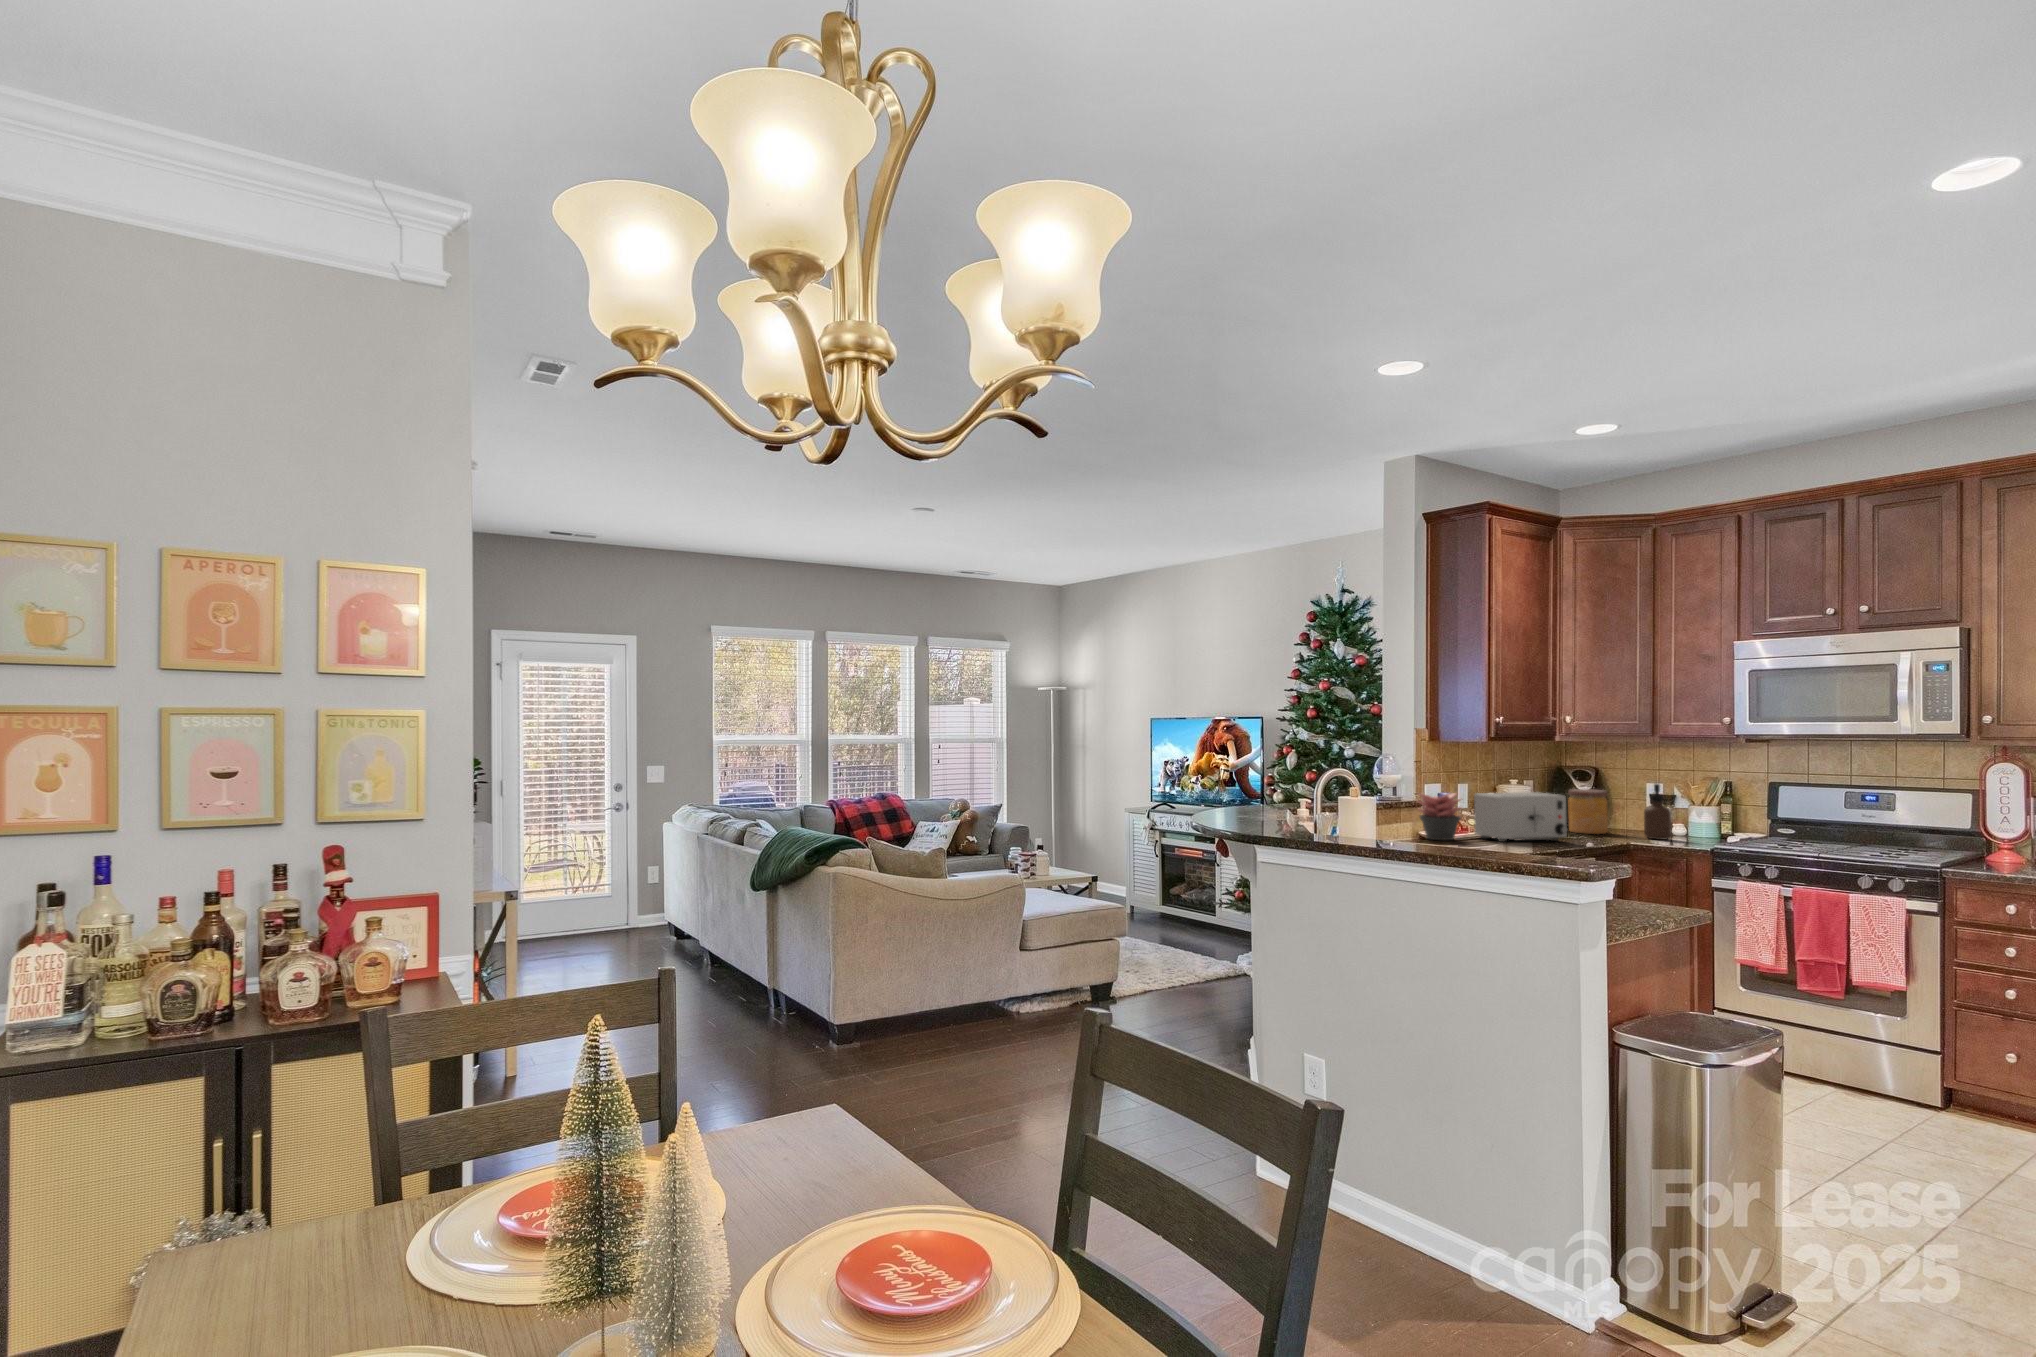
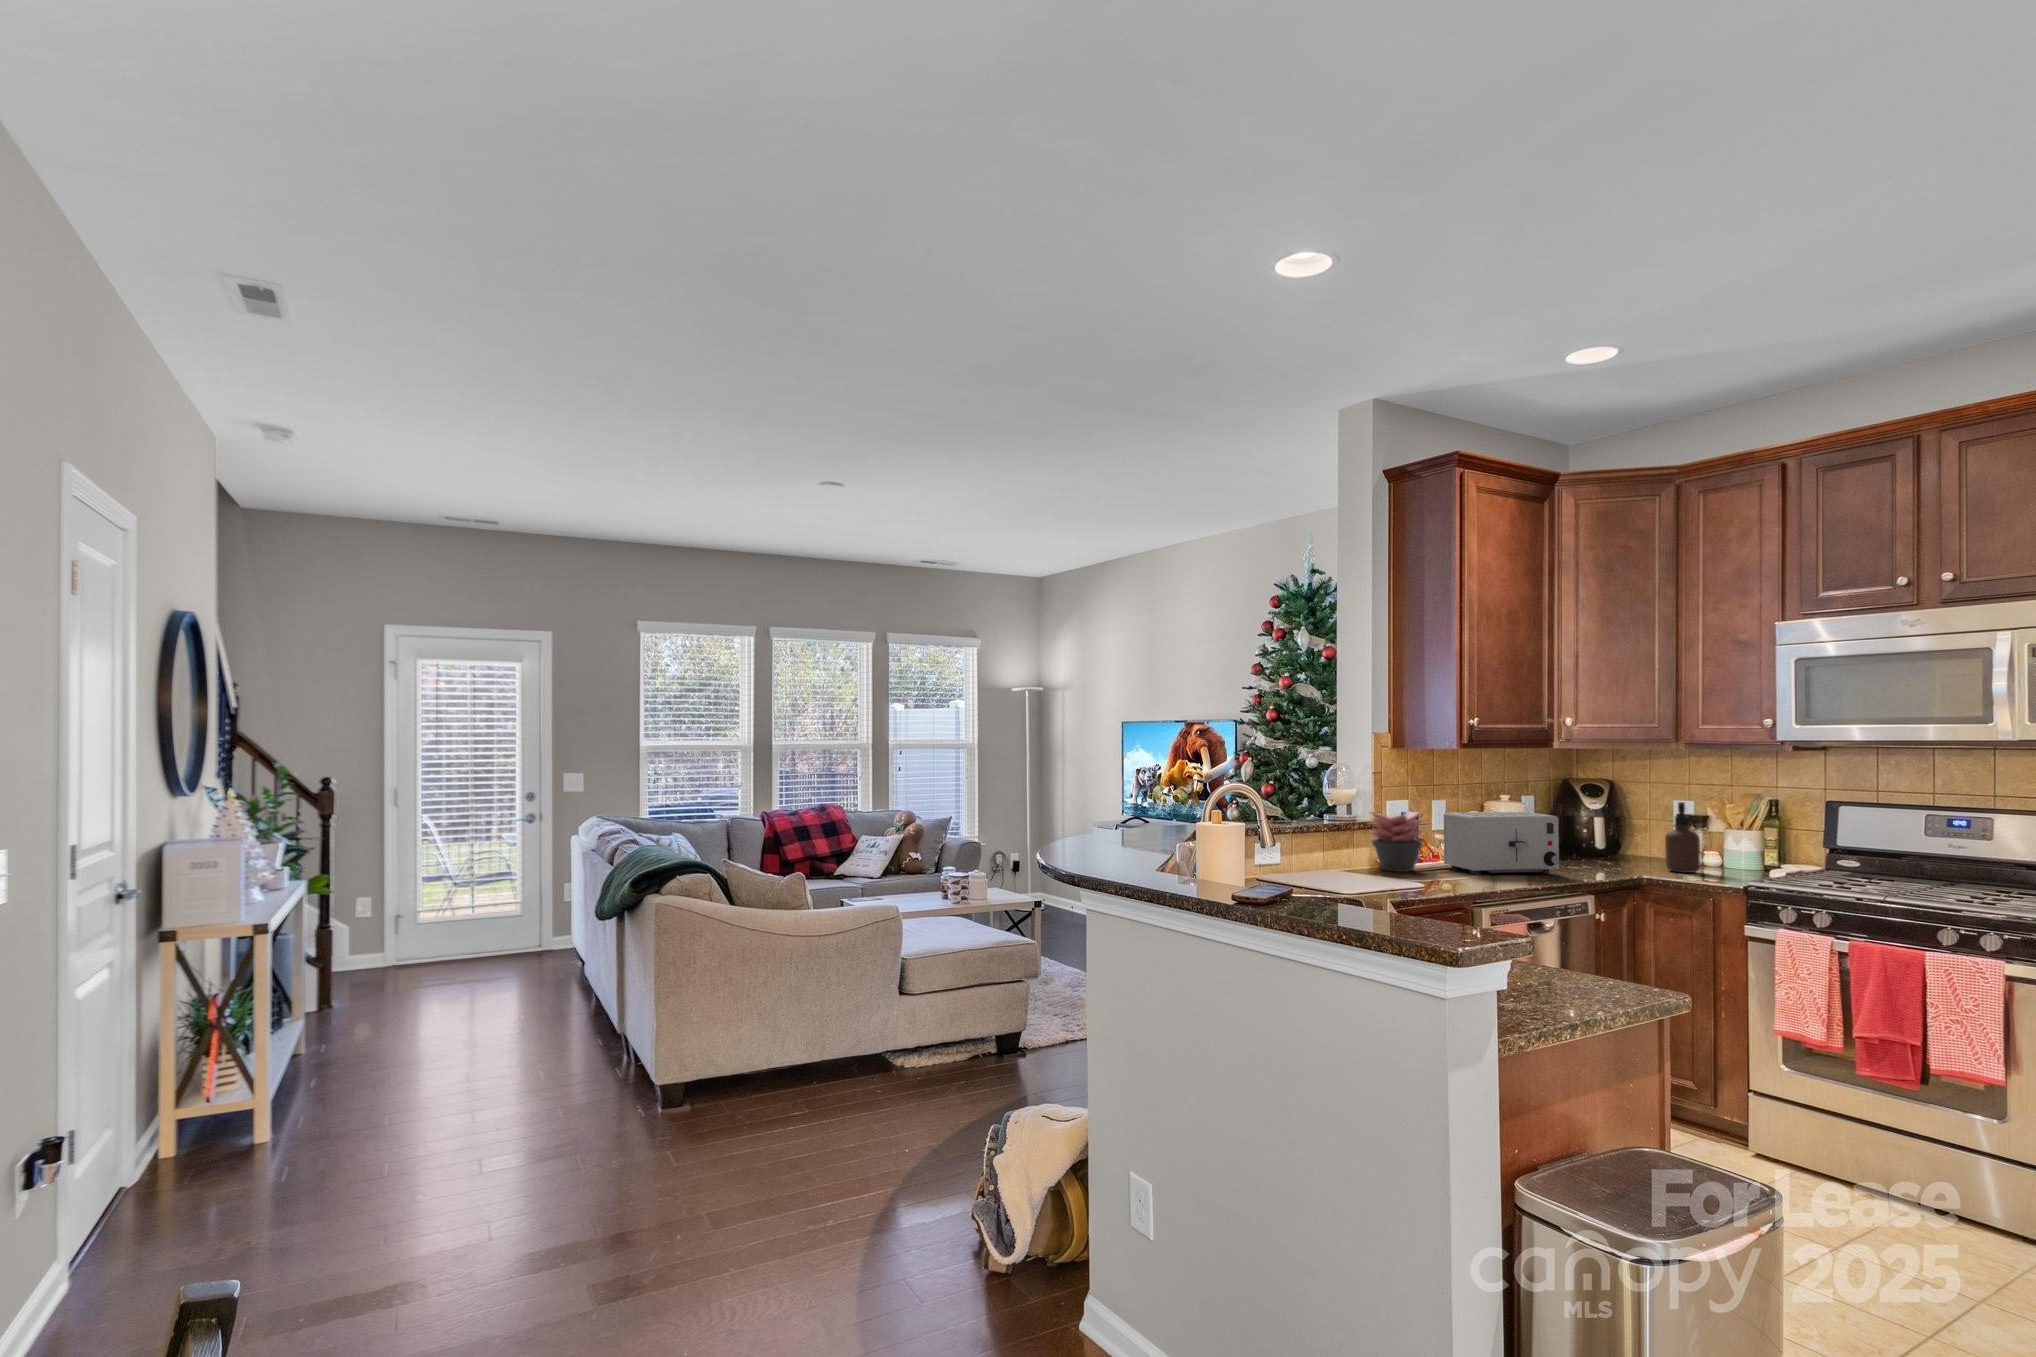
jar: present [1568,789,1608,834] -> none [1574,808,1623,864]

